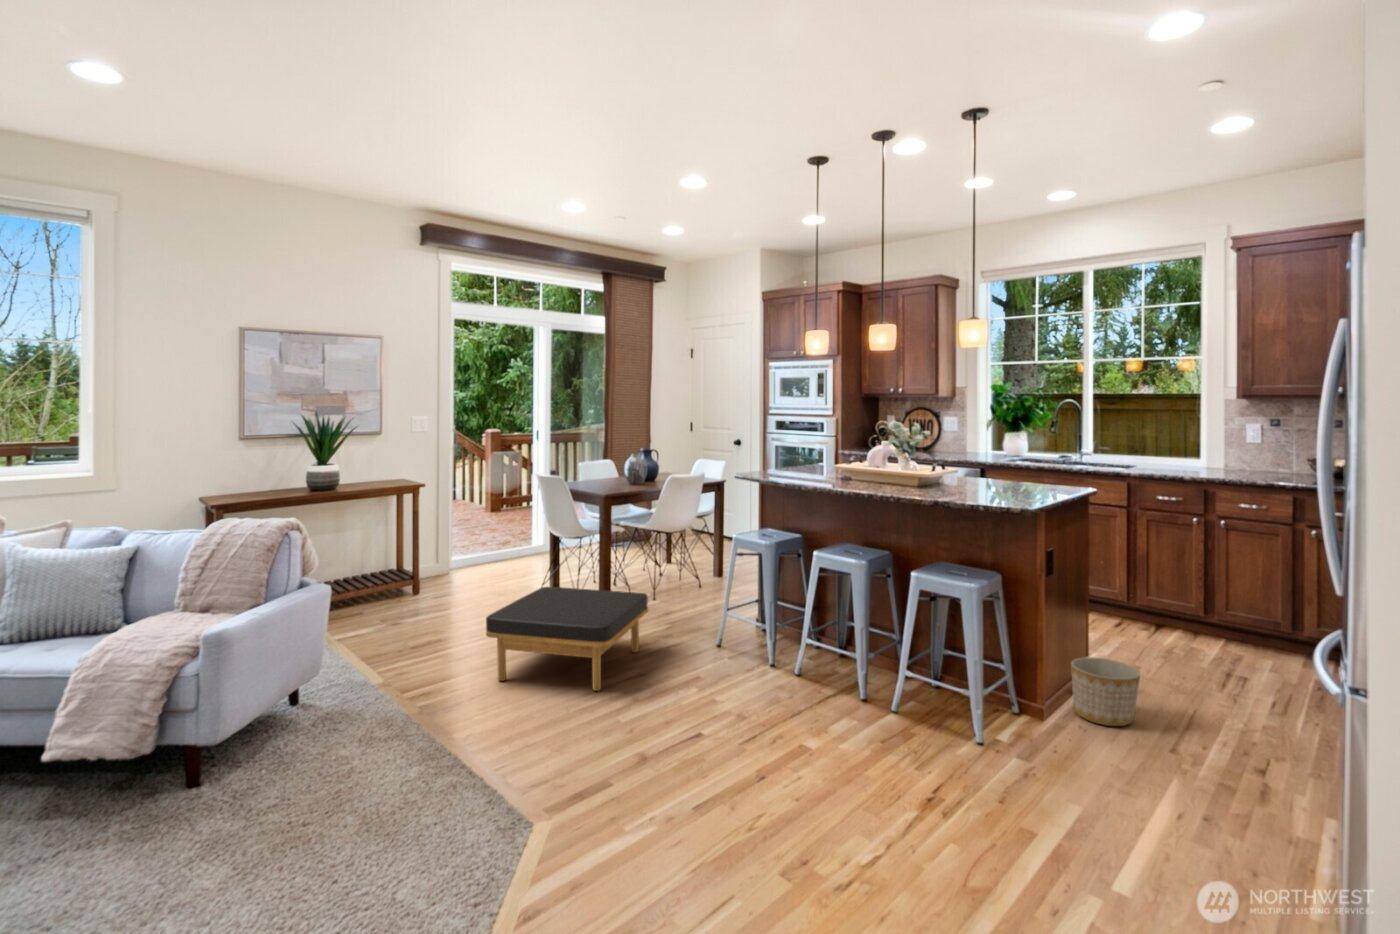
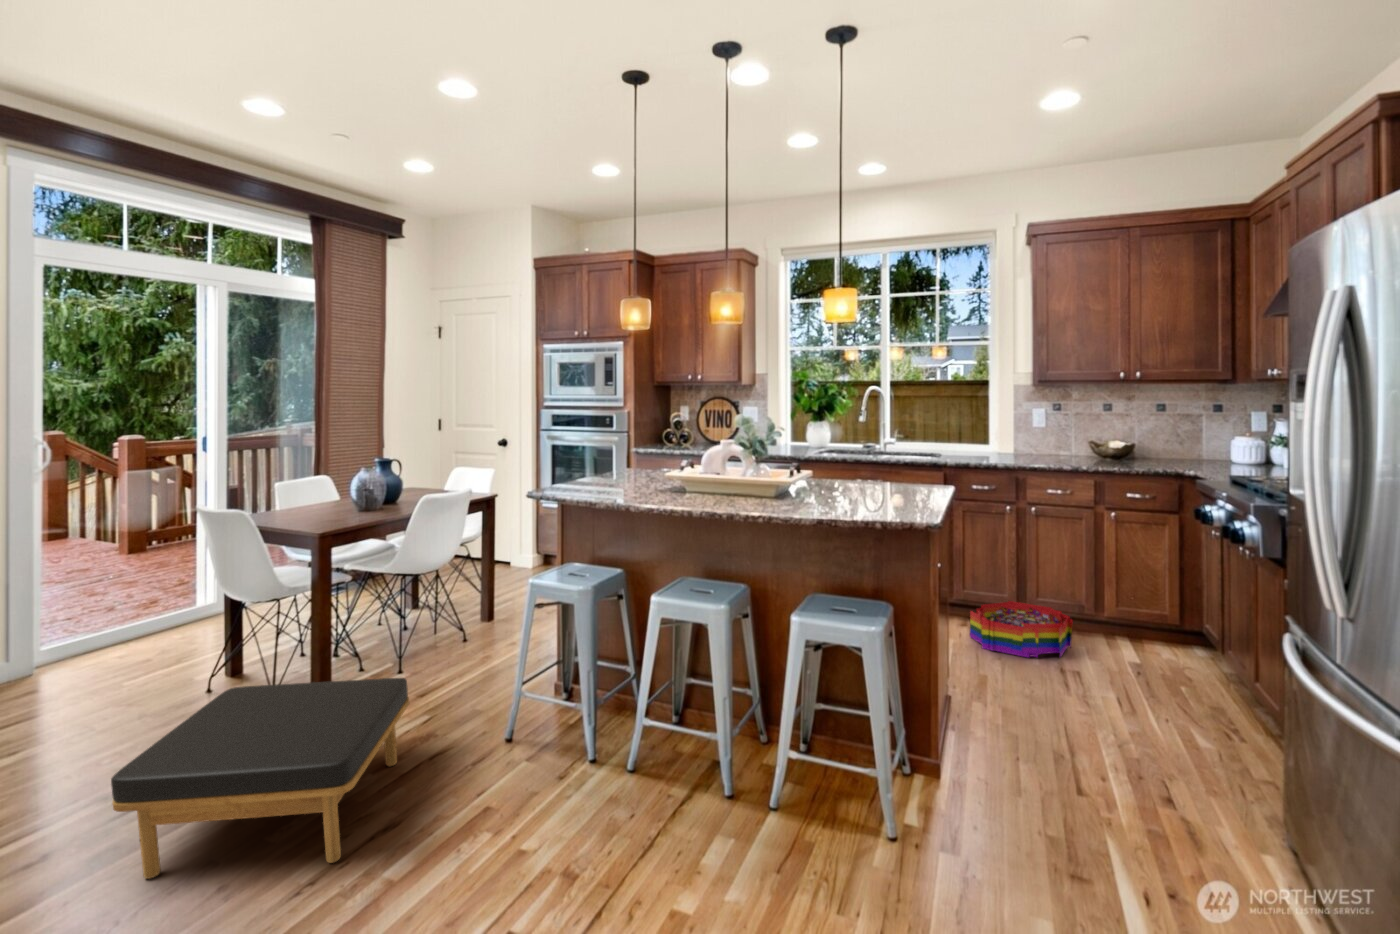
storage bin: none [1141,608,1251,663] -> present [970,601,1072,657]
planter: present [1071,657,1140,726] -> none [958,688,1034,772]

